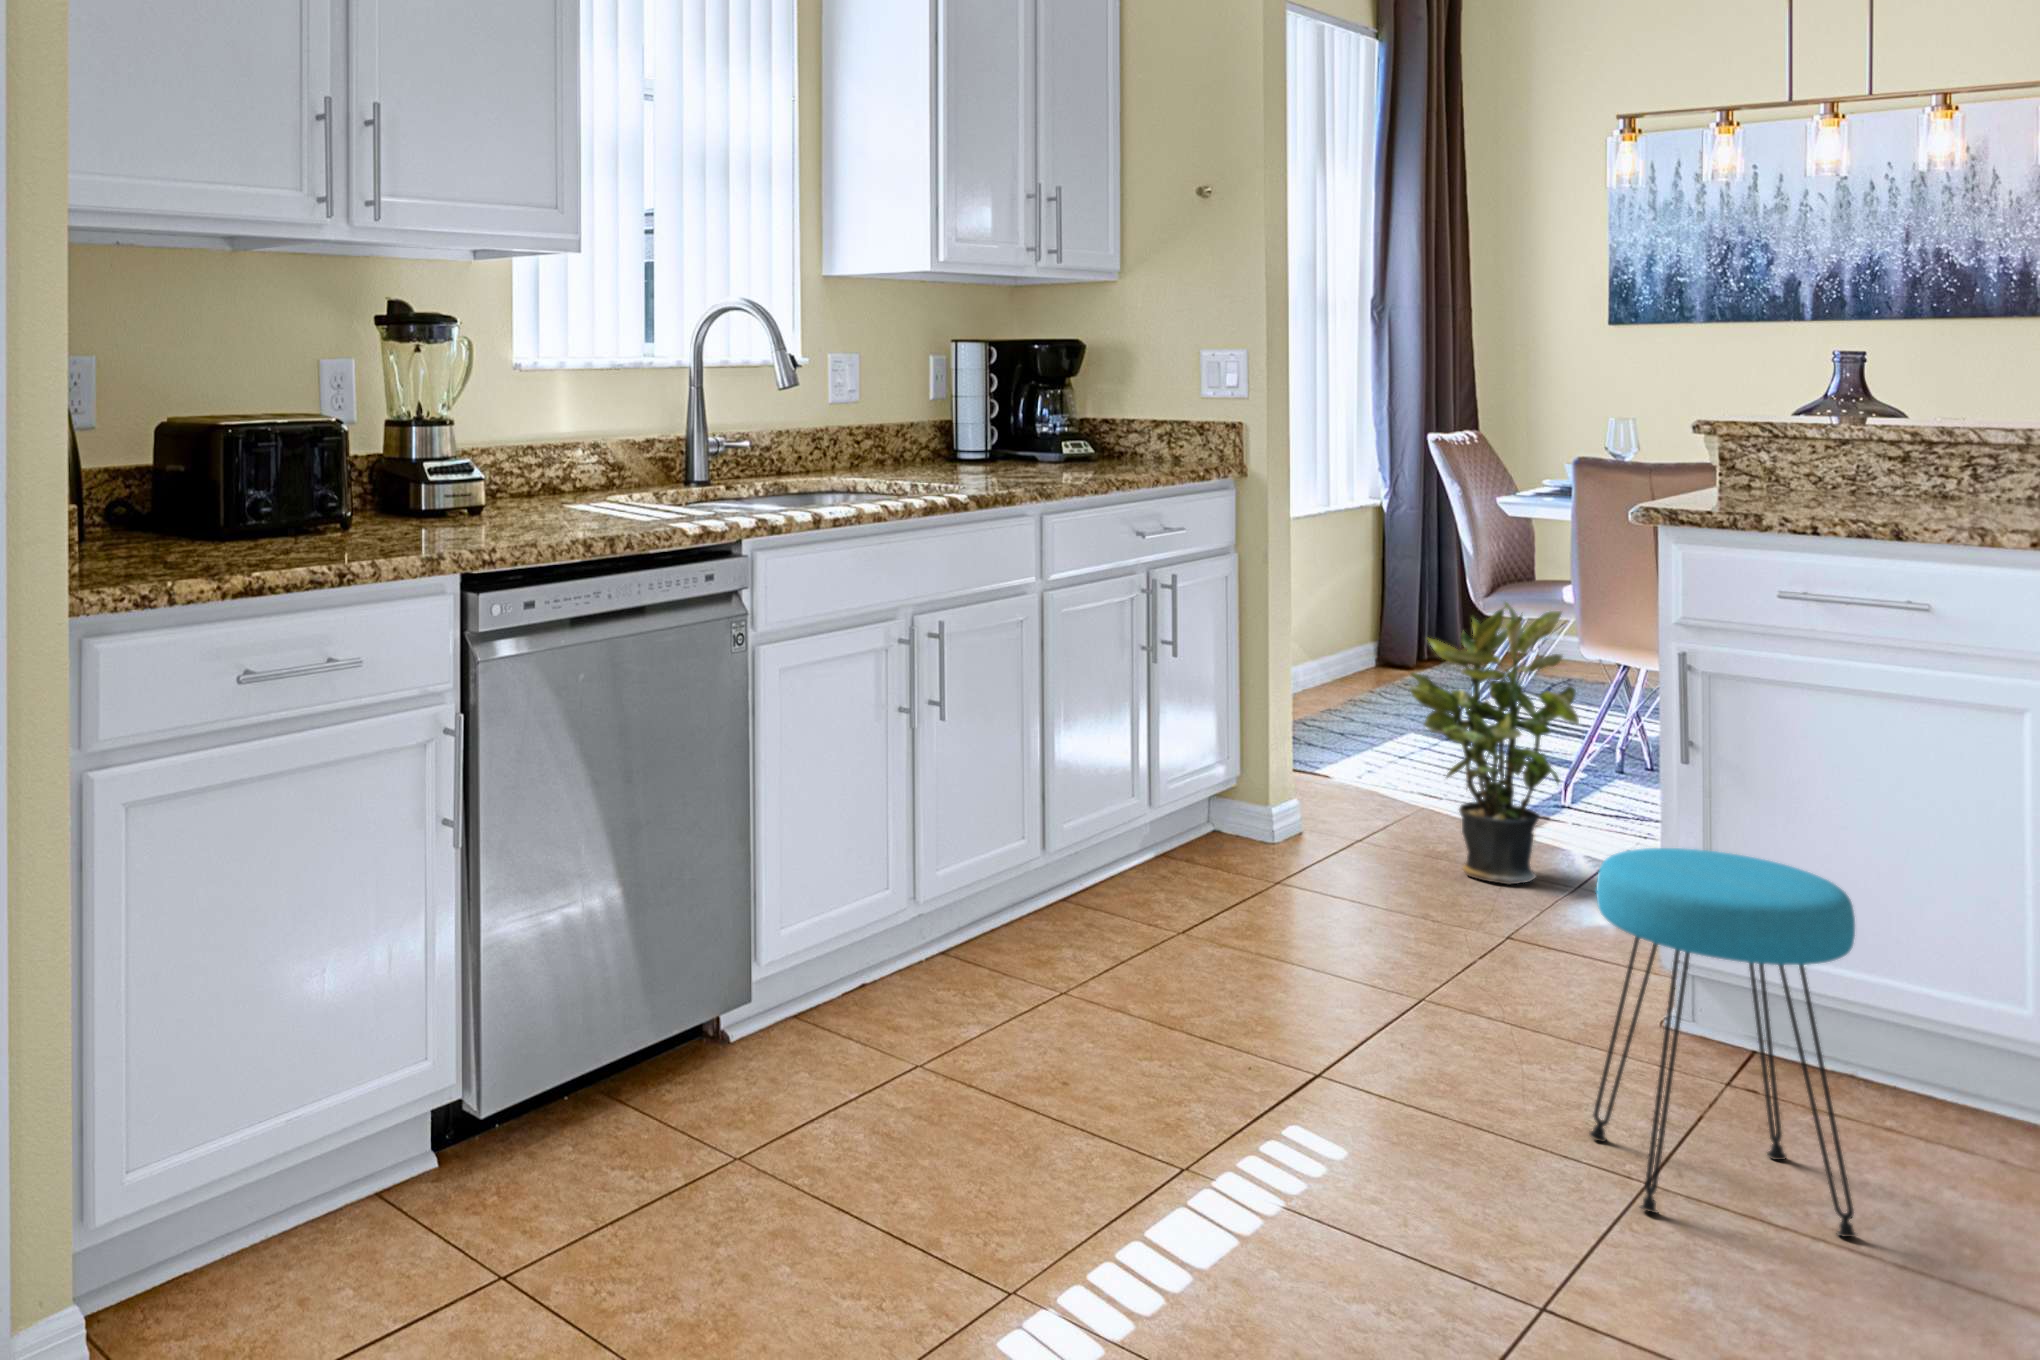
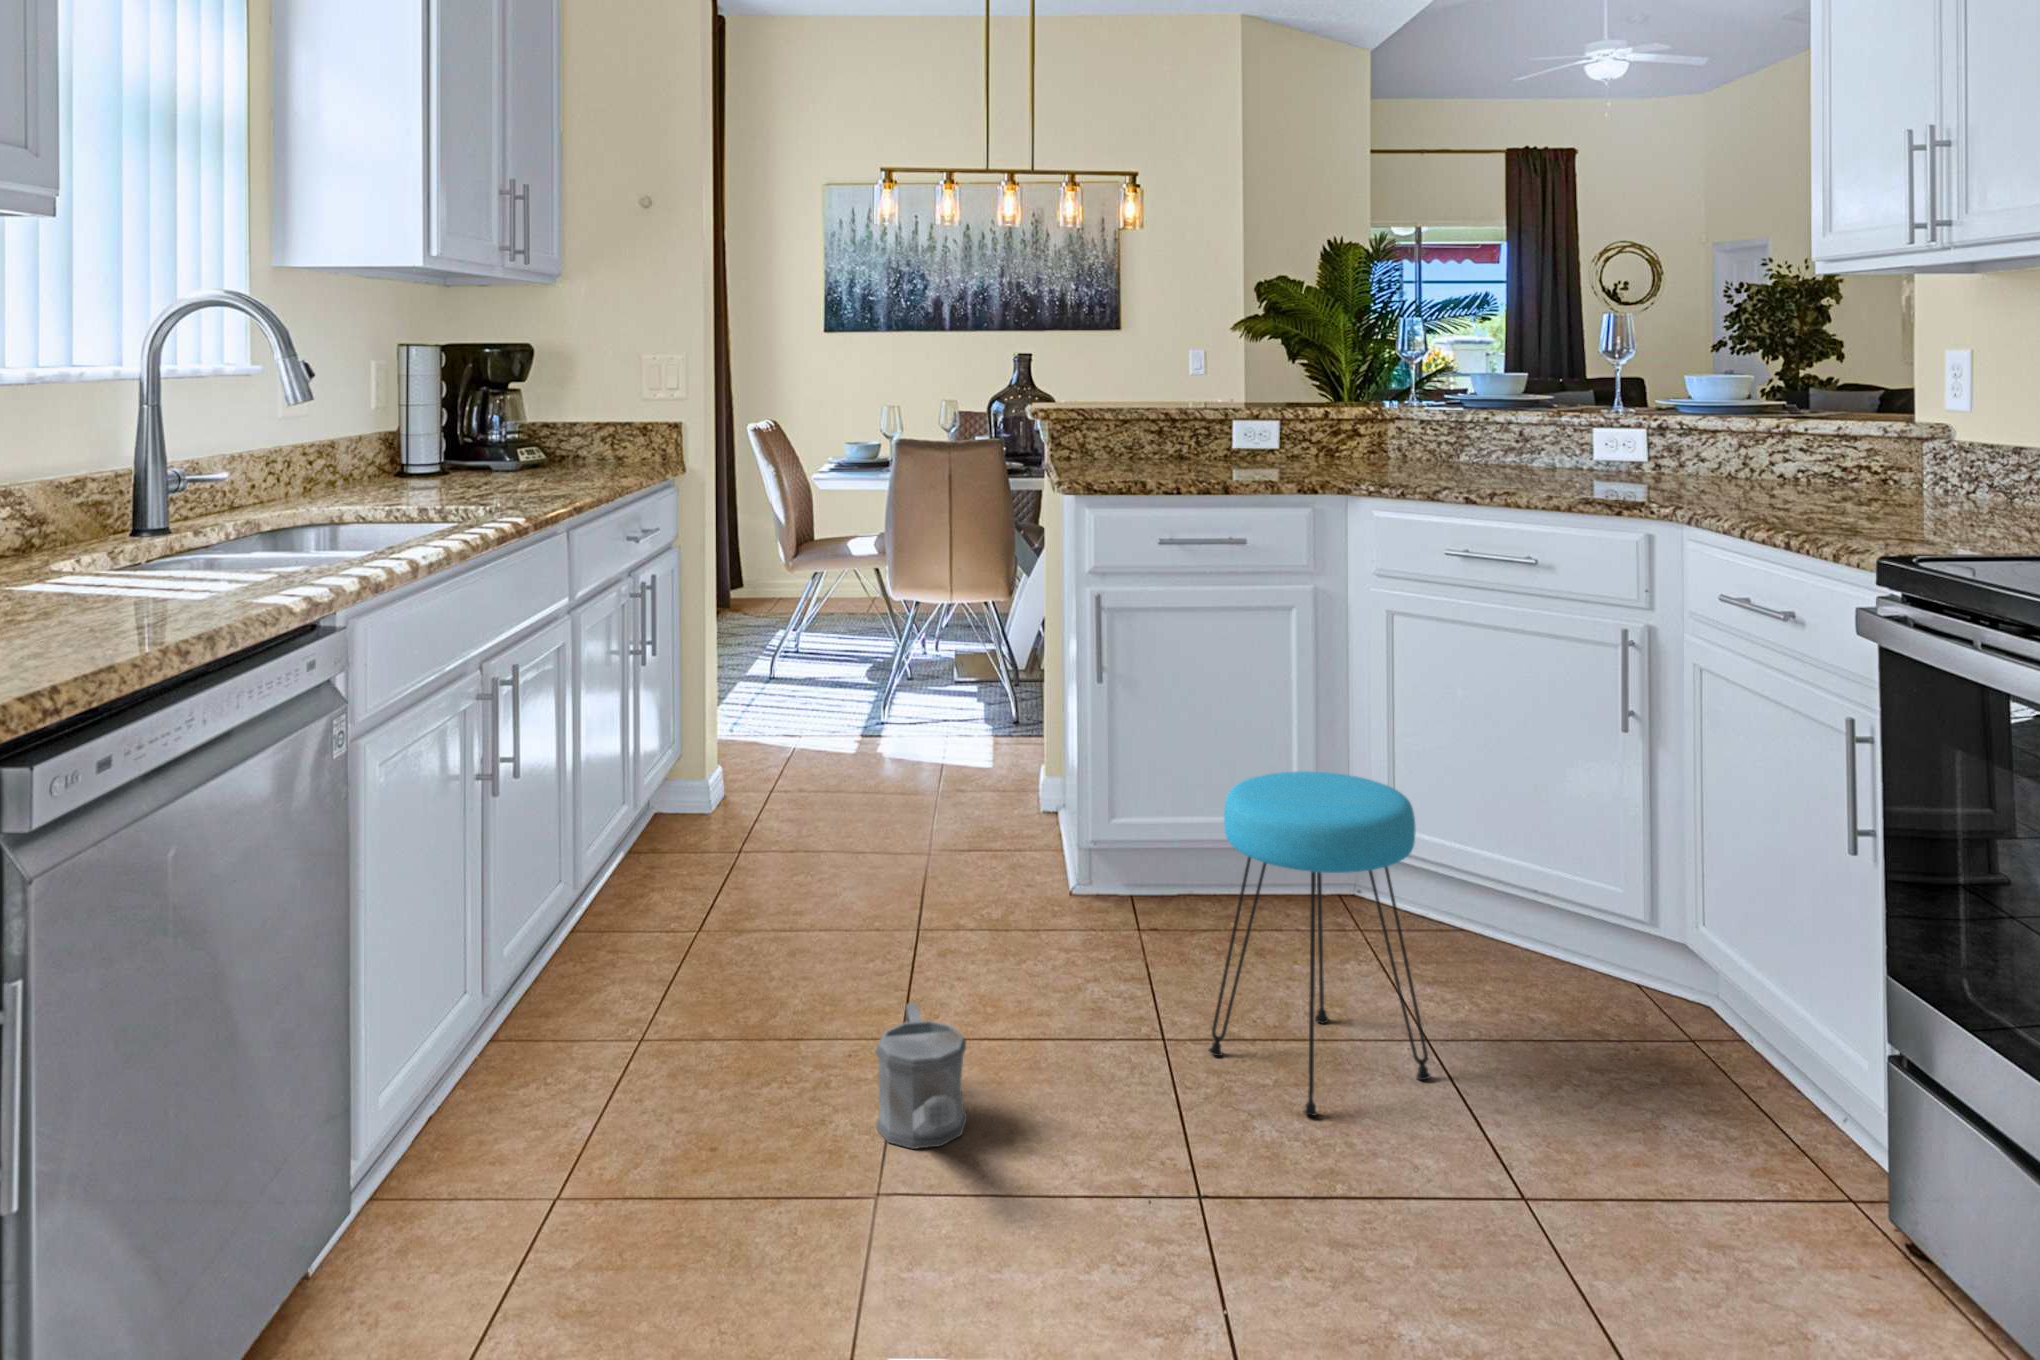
potted plant: present [1410,603,1579,885] -> none [853,568,984,821]
watering can: none [1169,982,1269,1104] -> present [876,1003,967,1149]

